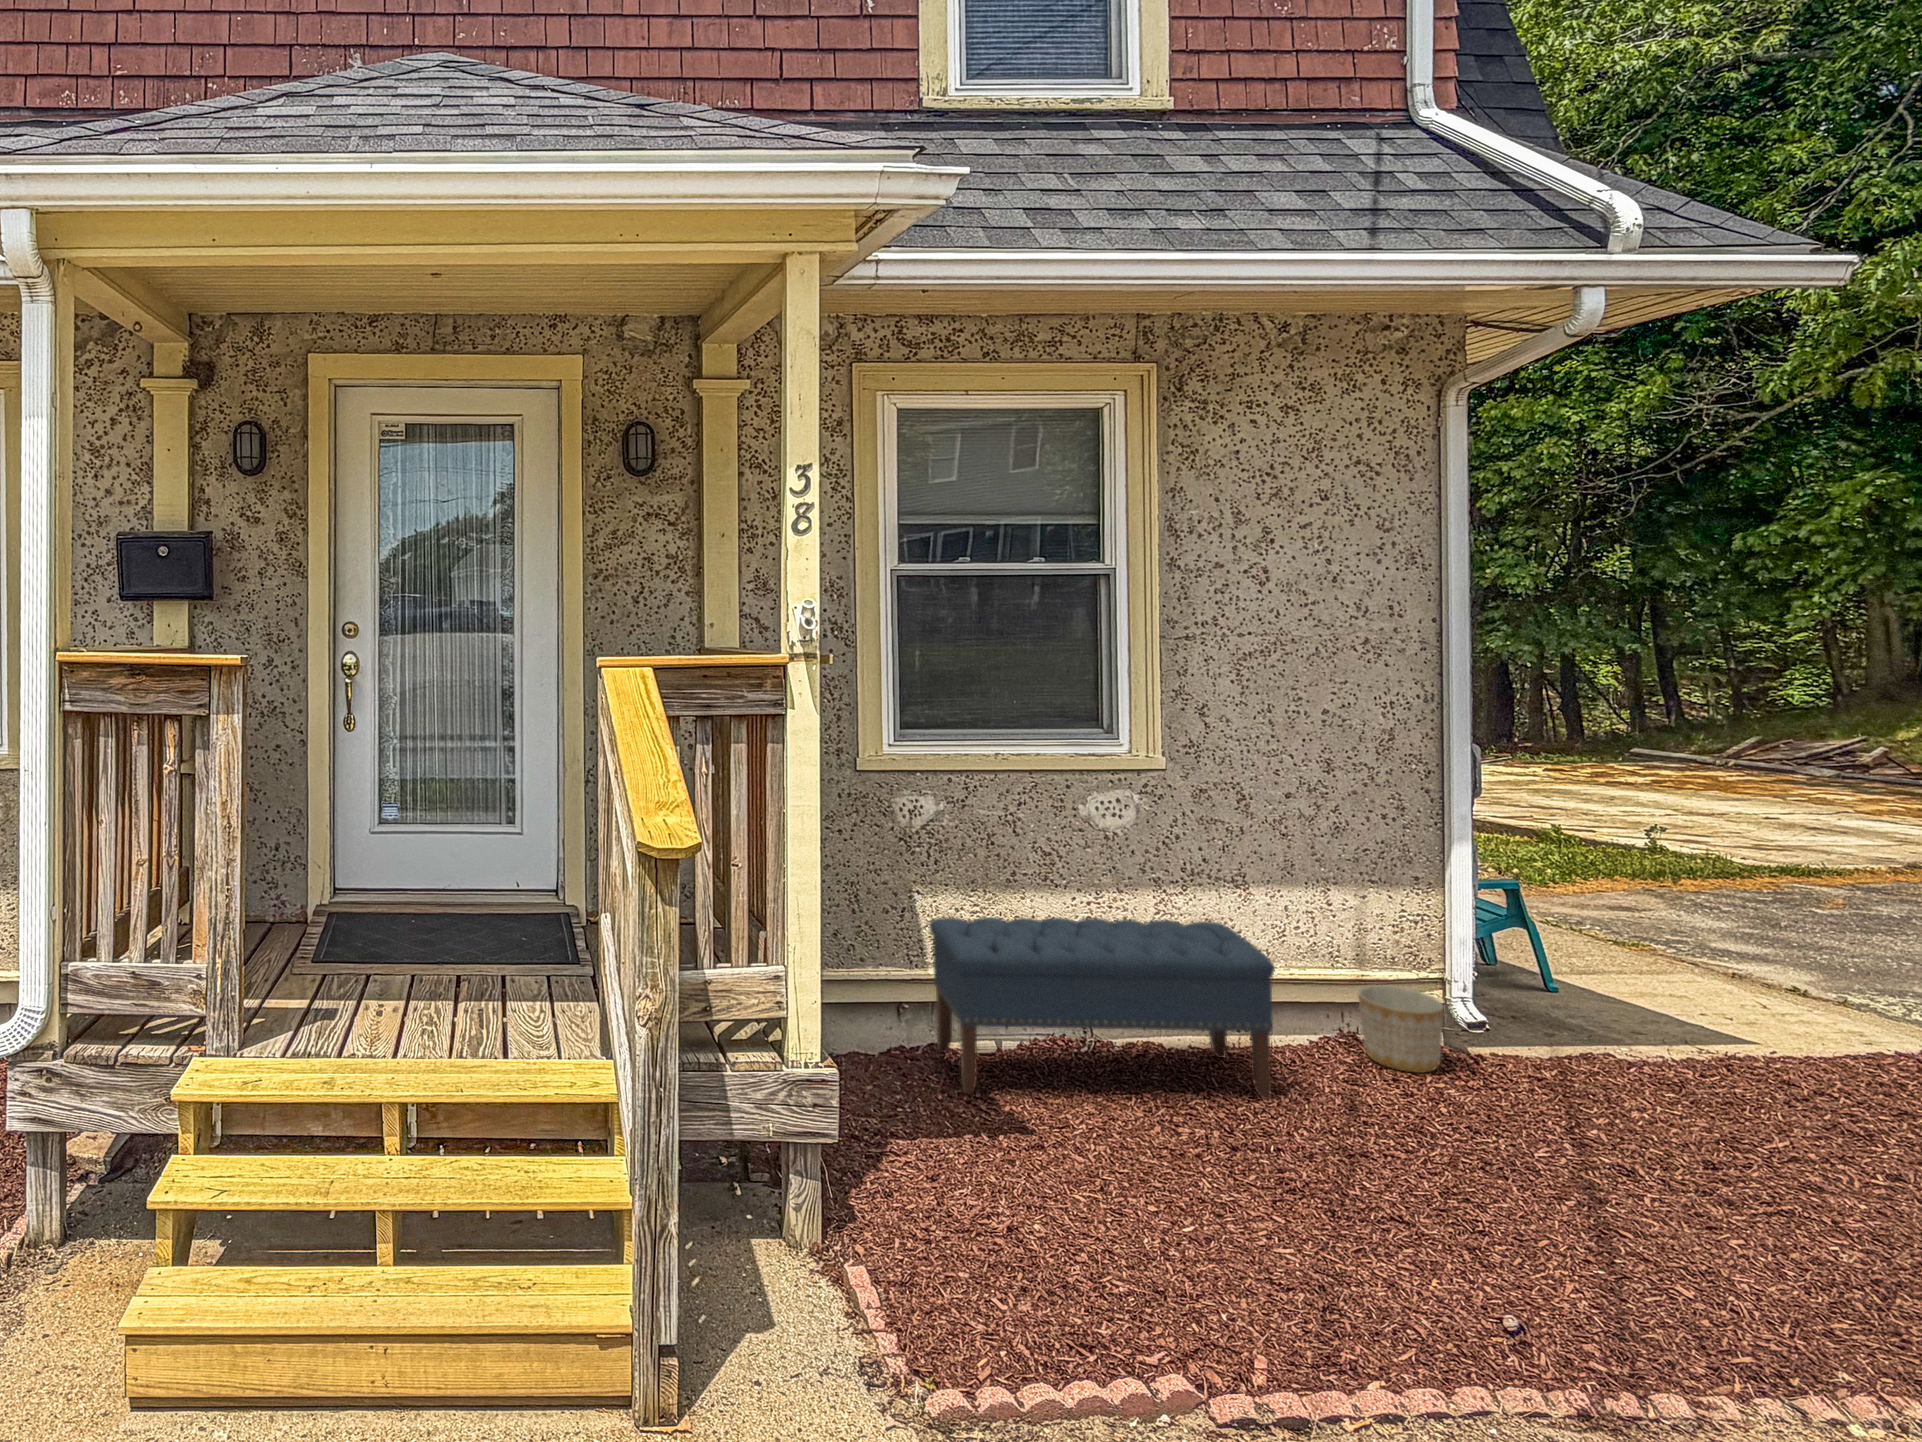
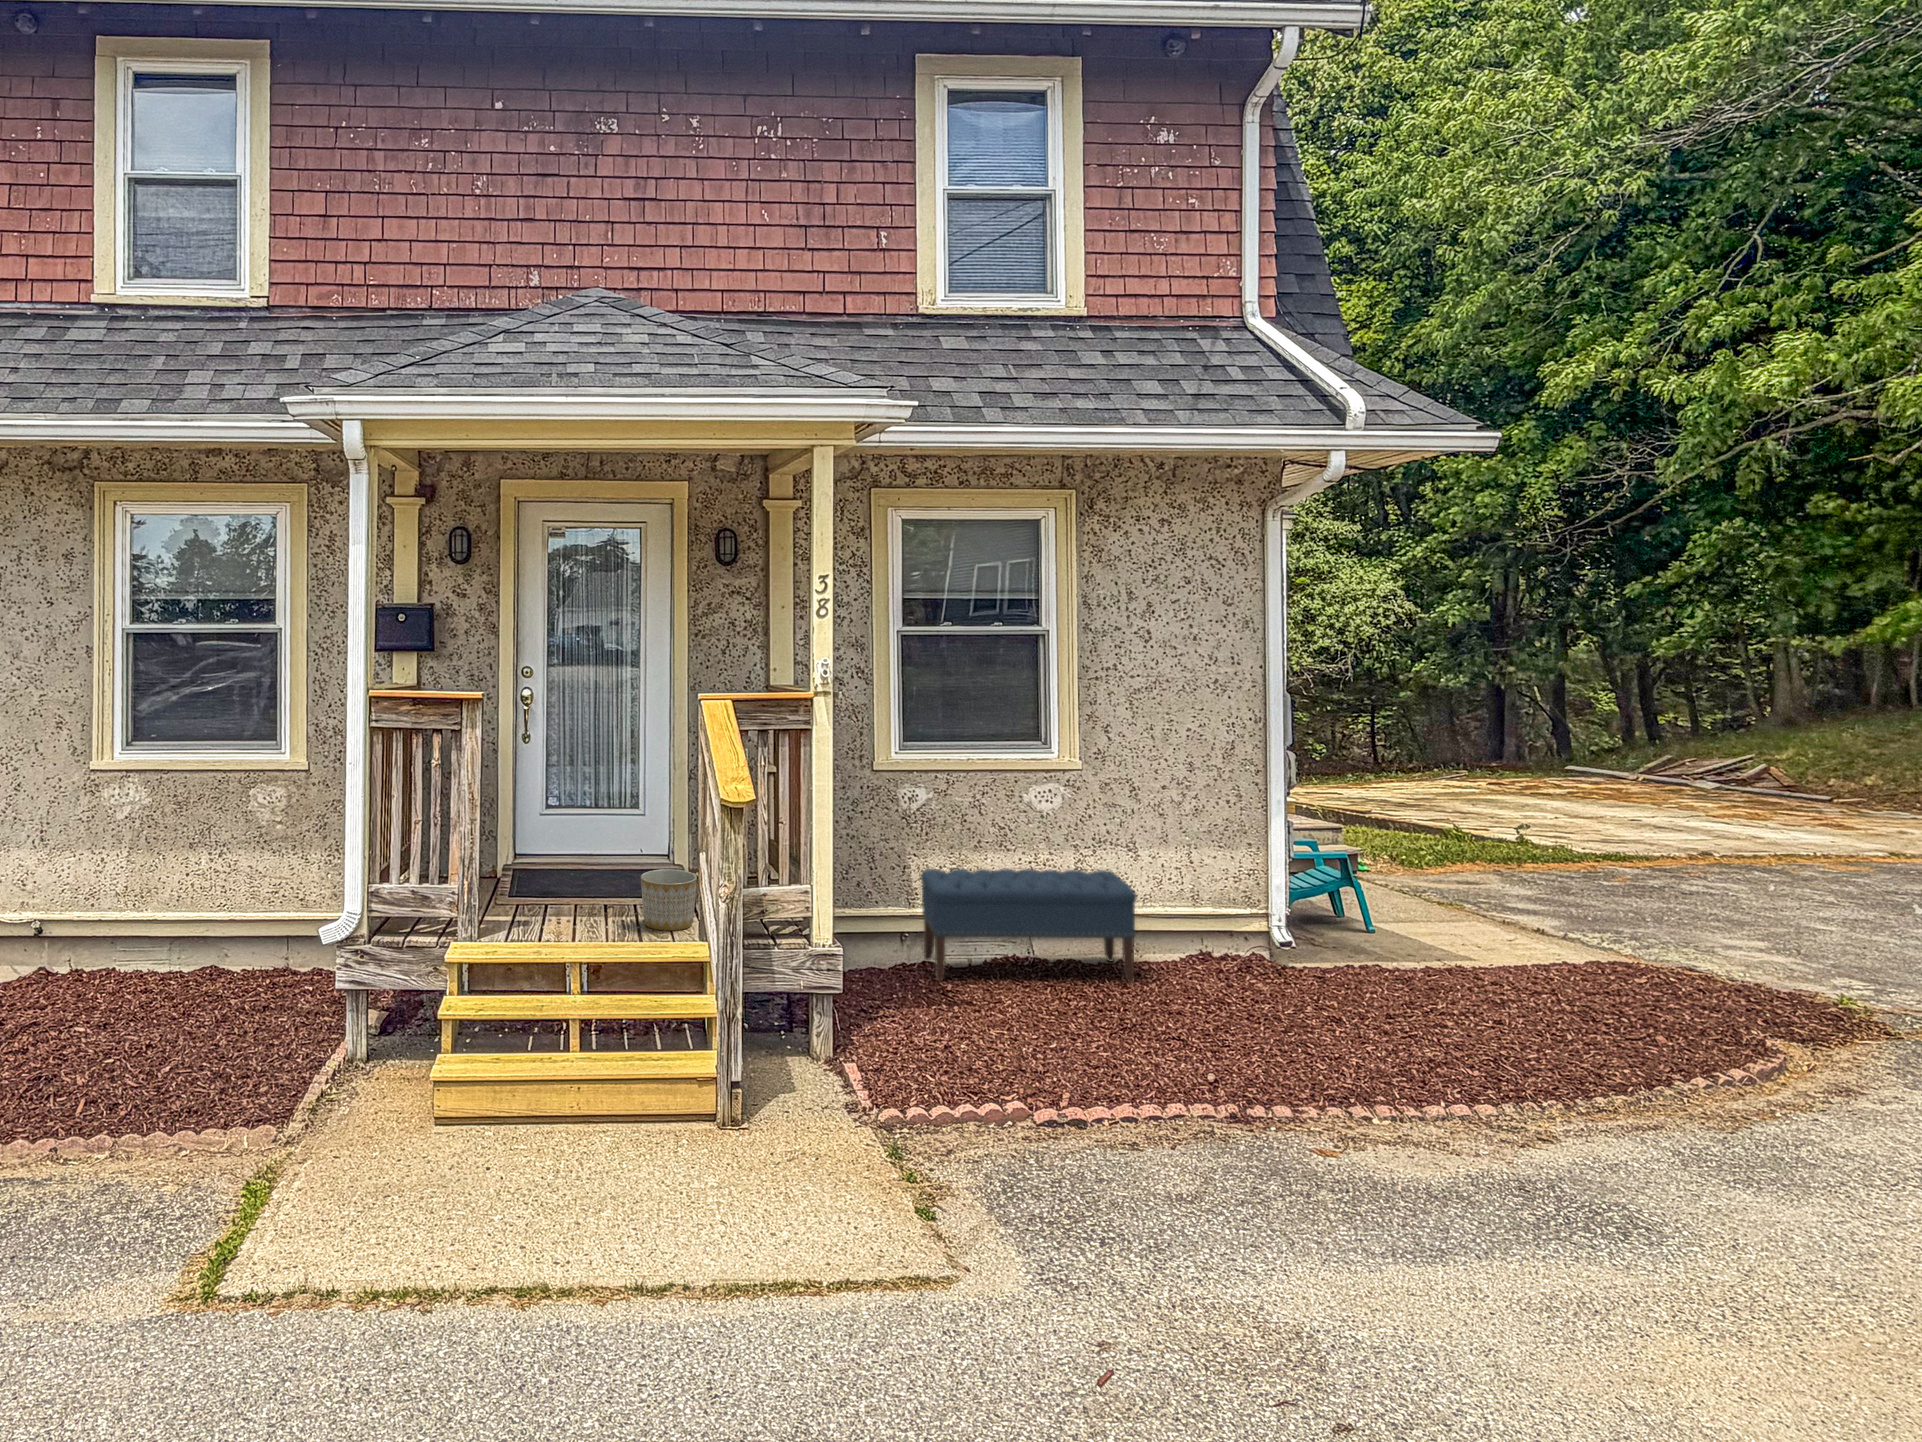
planter: present [1358,985,1443,1073] -> present [641,869,697,931]

